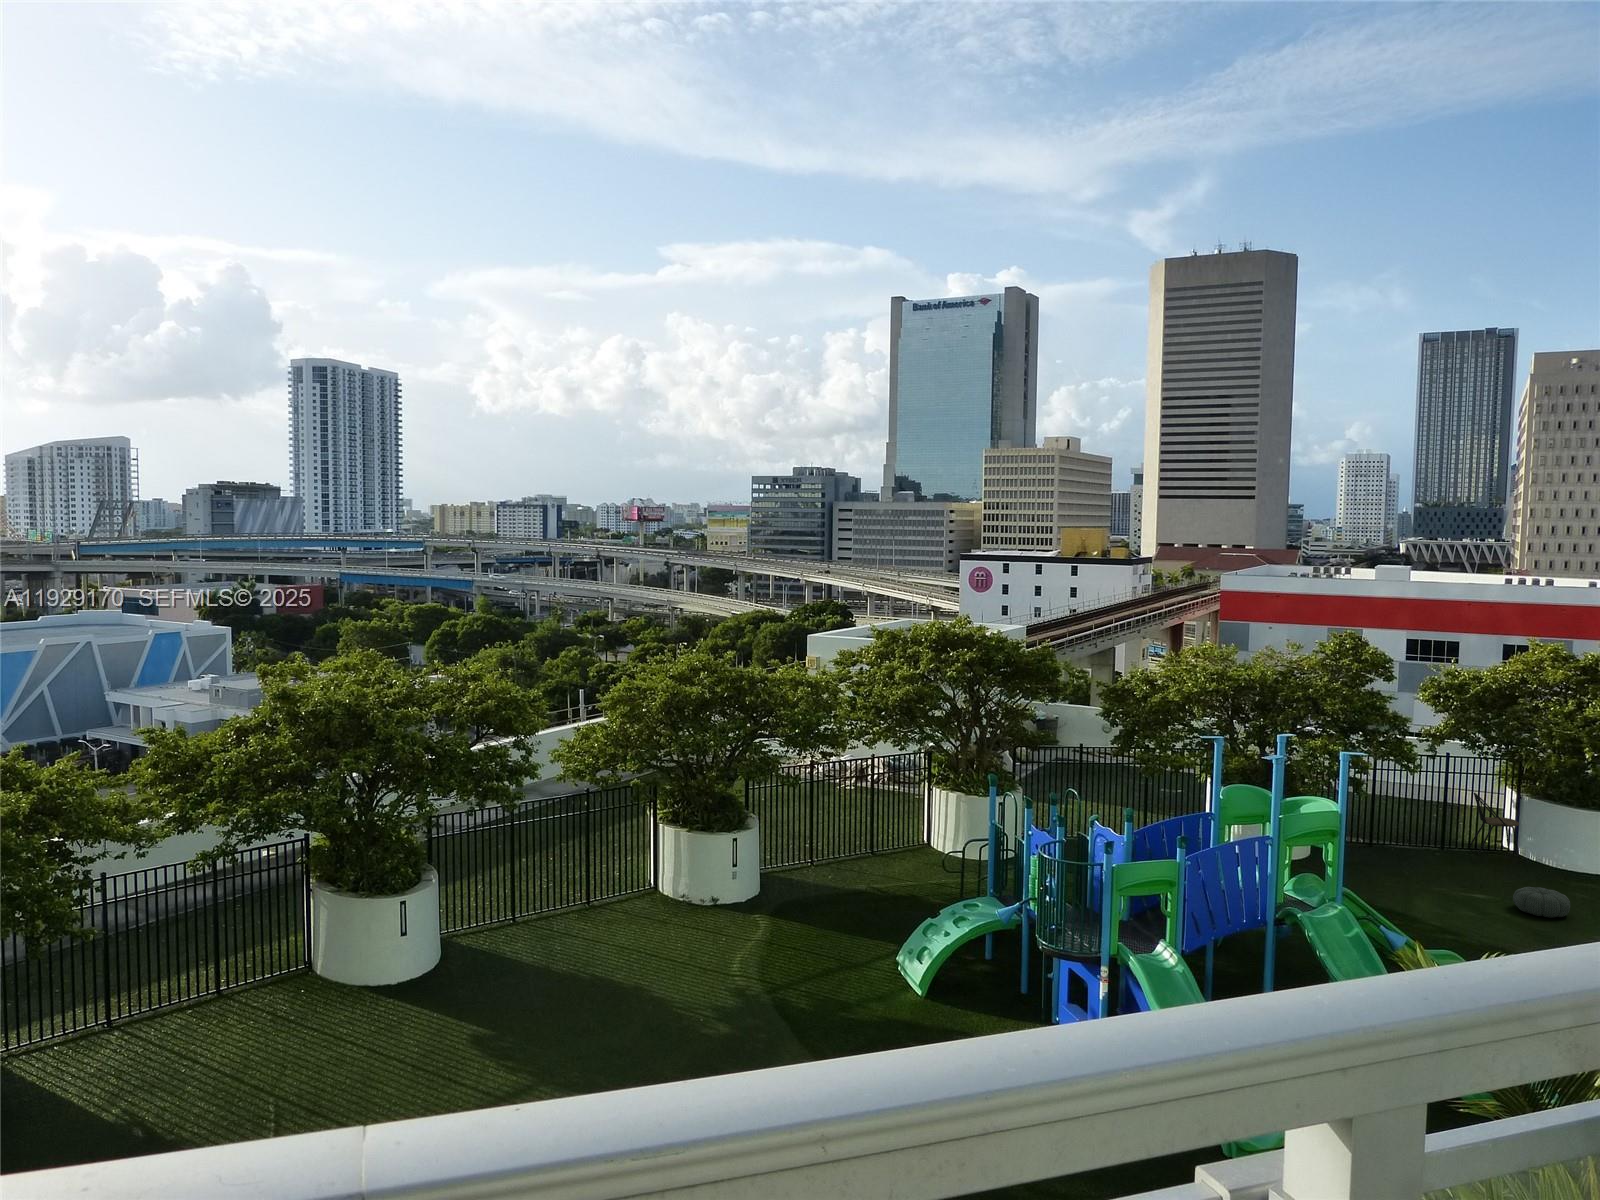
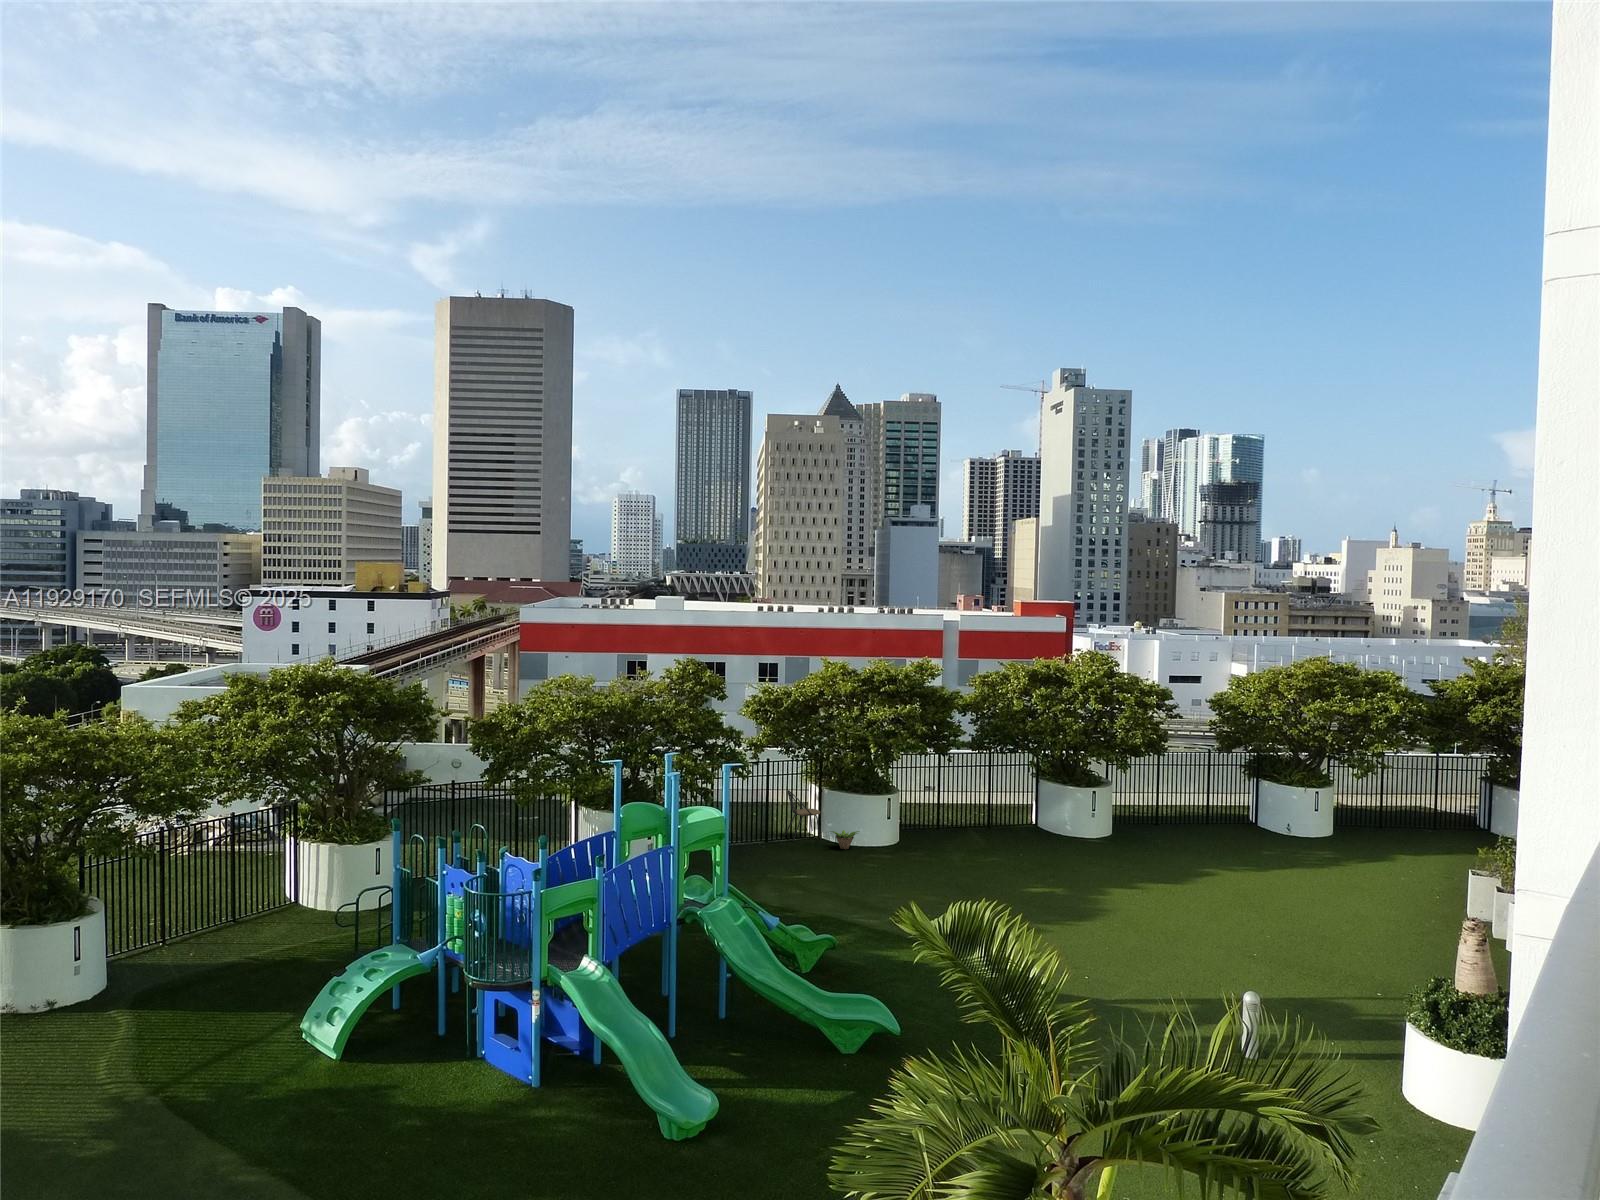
decorative plant: none [1528,849,1574,873] -> present [832,830,859,849]
pouf: present [1513,887,1570,918] -> none [828,861,867,884]

